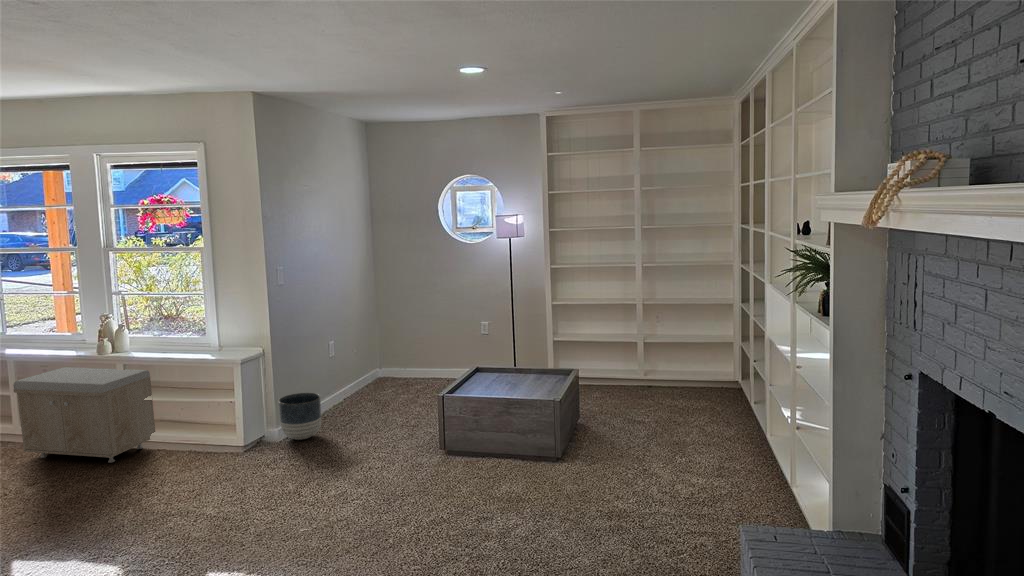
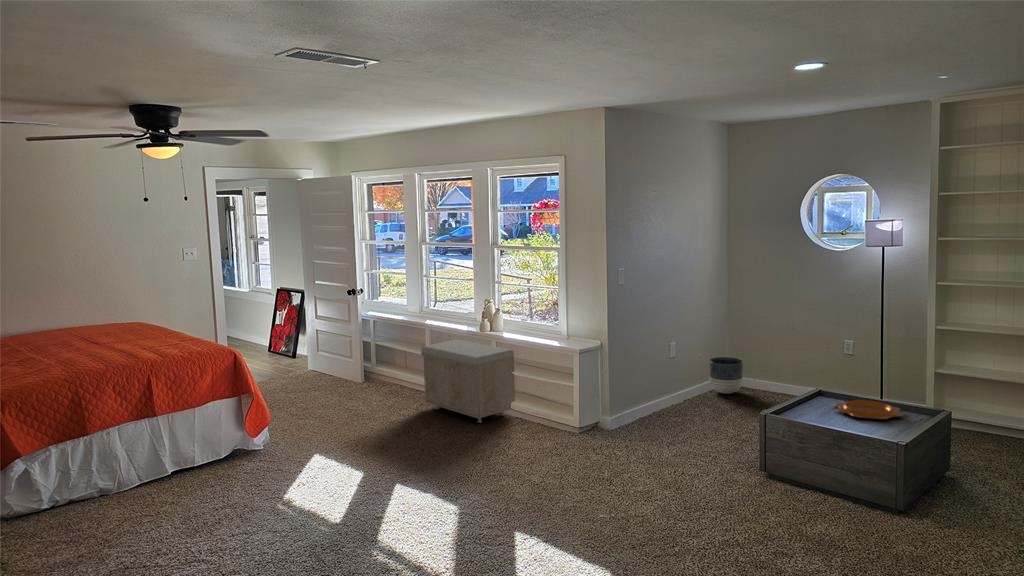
decorative bowl: none [493,371,549,386] -> present [834,400,903,420]
planter: present [278,393,321,440] -> present [709,357,743,394]

